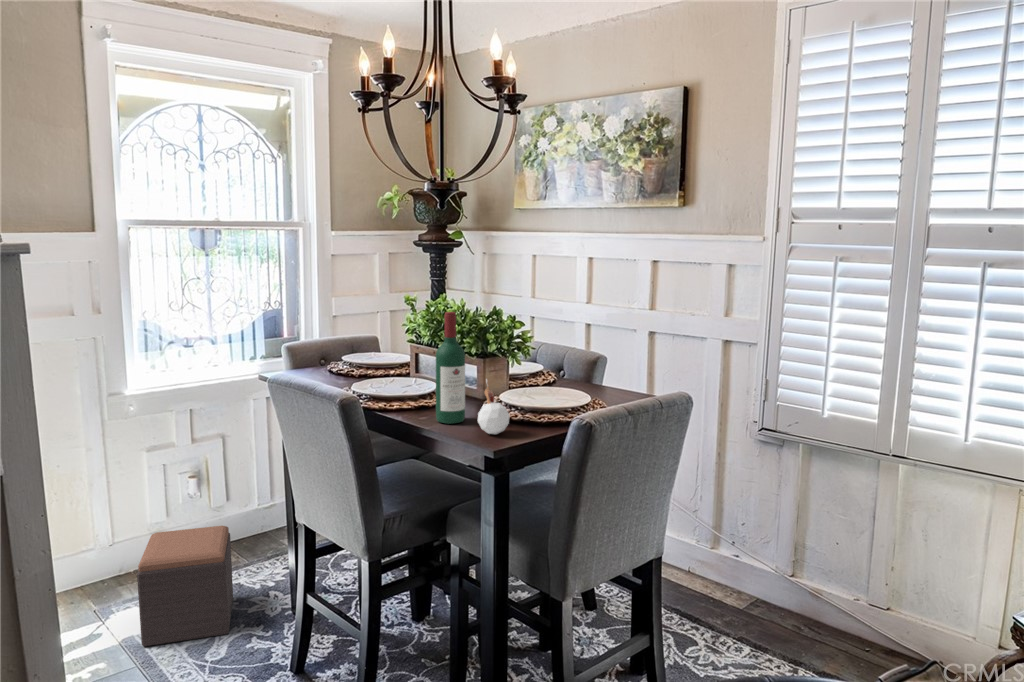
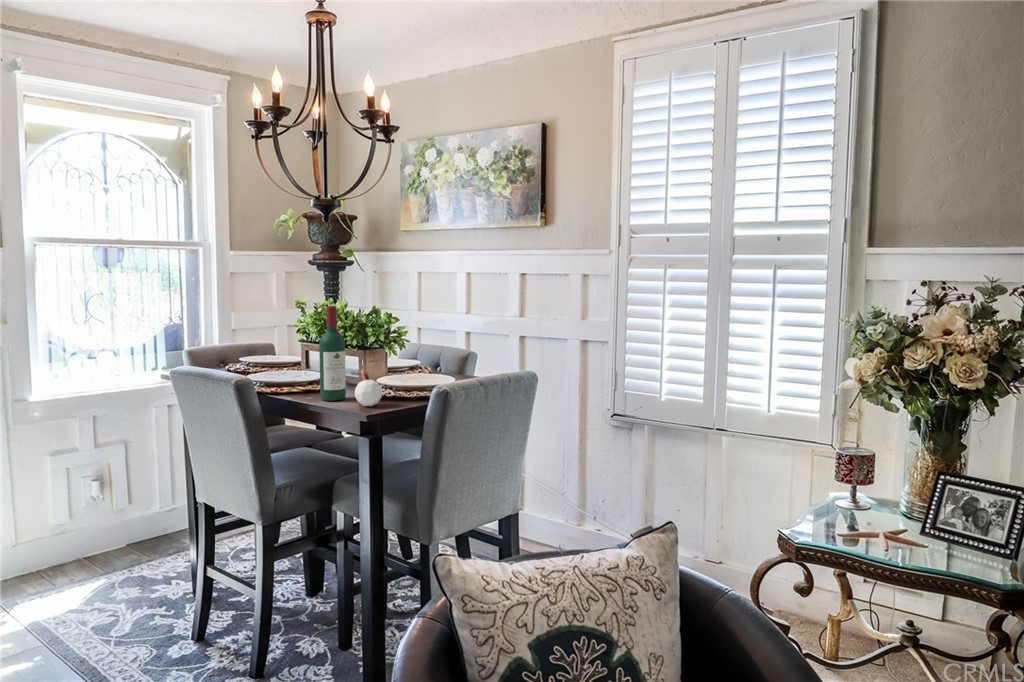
footstool: present [137,526,233,646] -> none [42,518,136,630]

